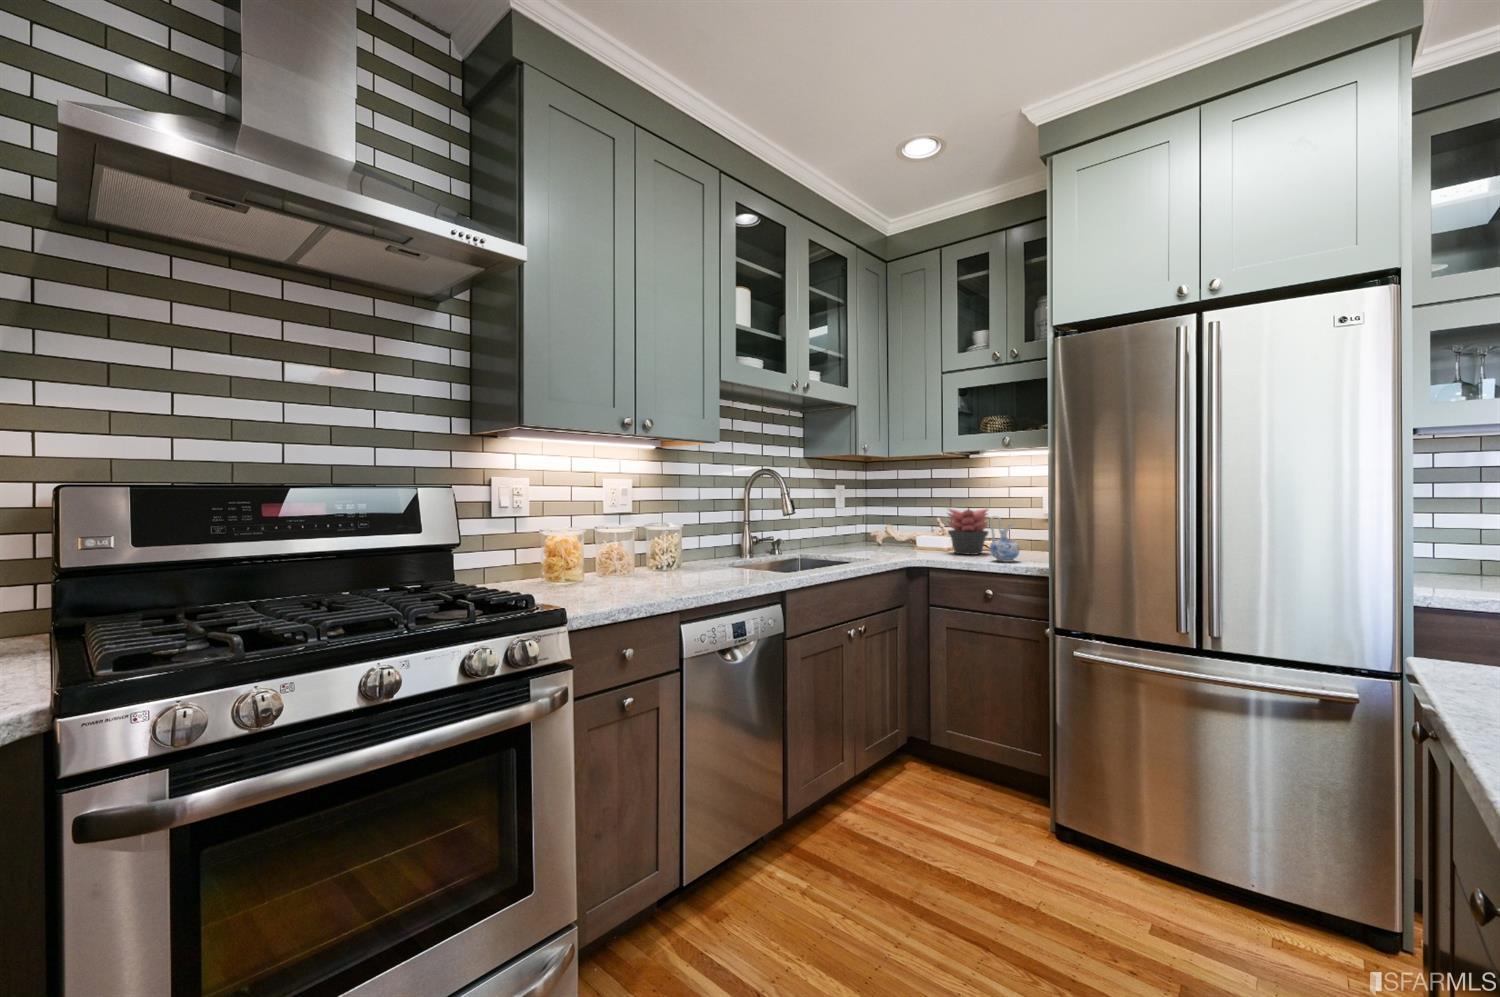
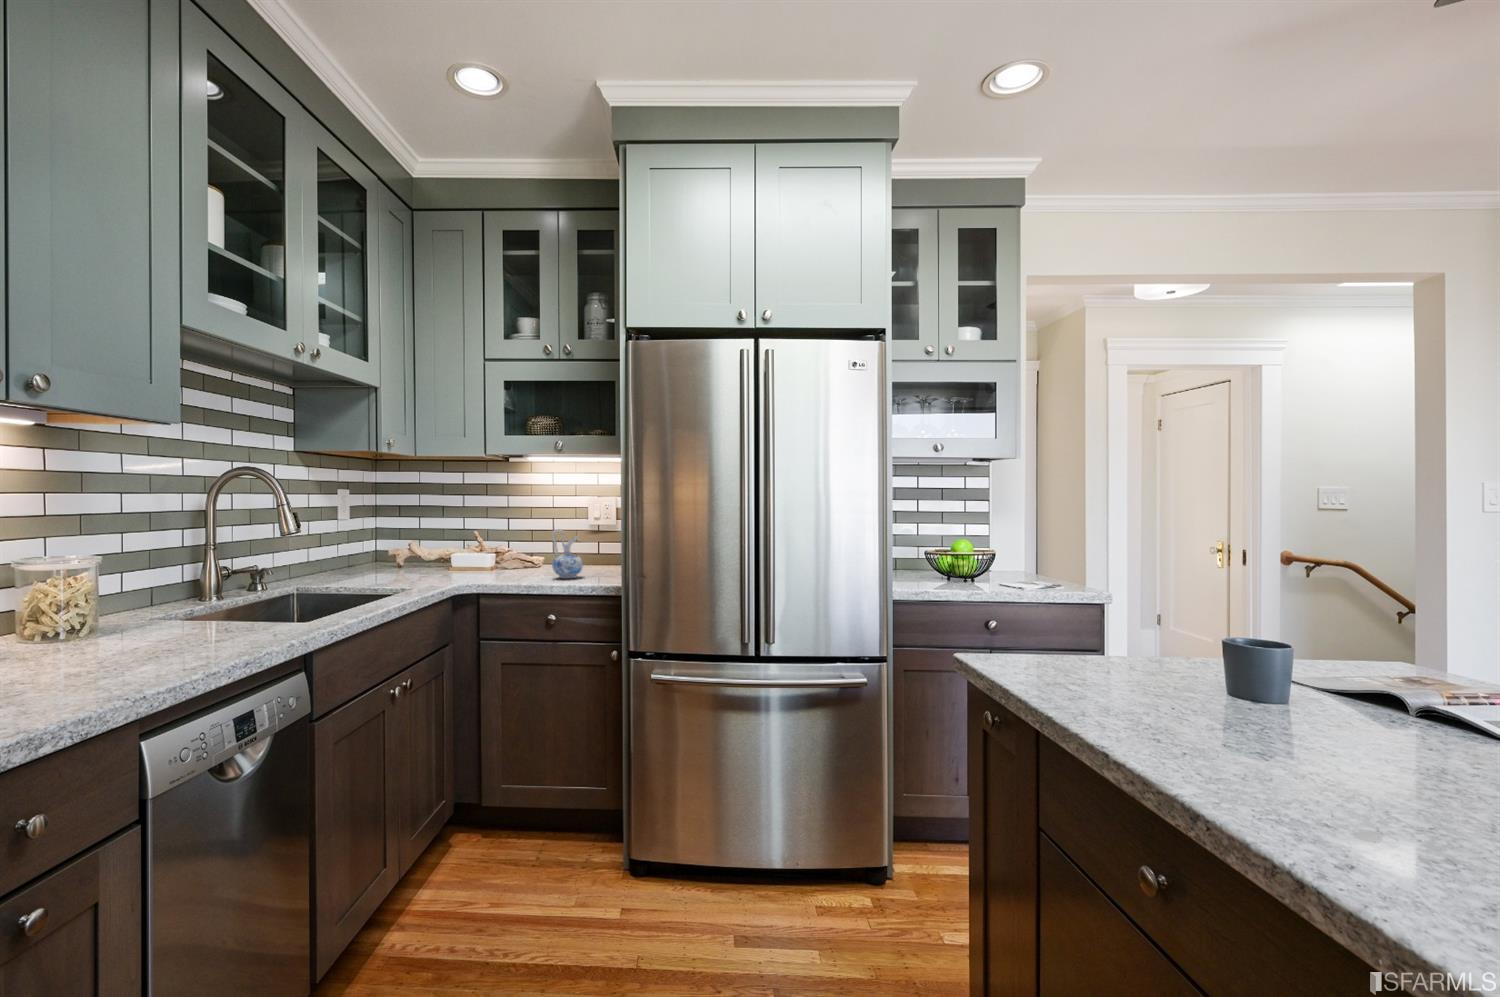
succulent plant: present [948,509,988,555] -> none [494,520,544,573]

